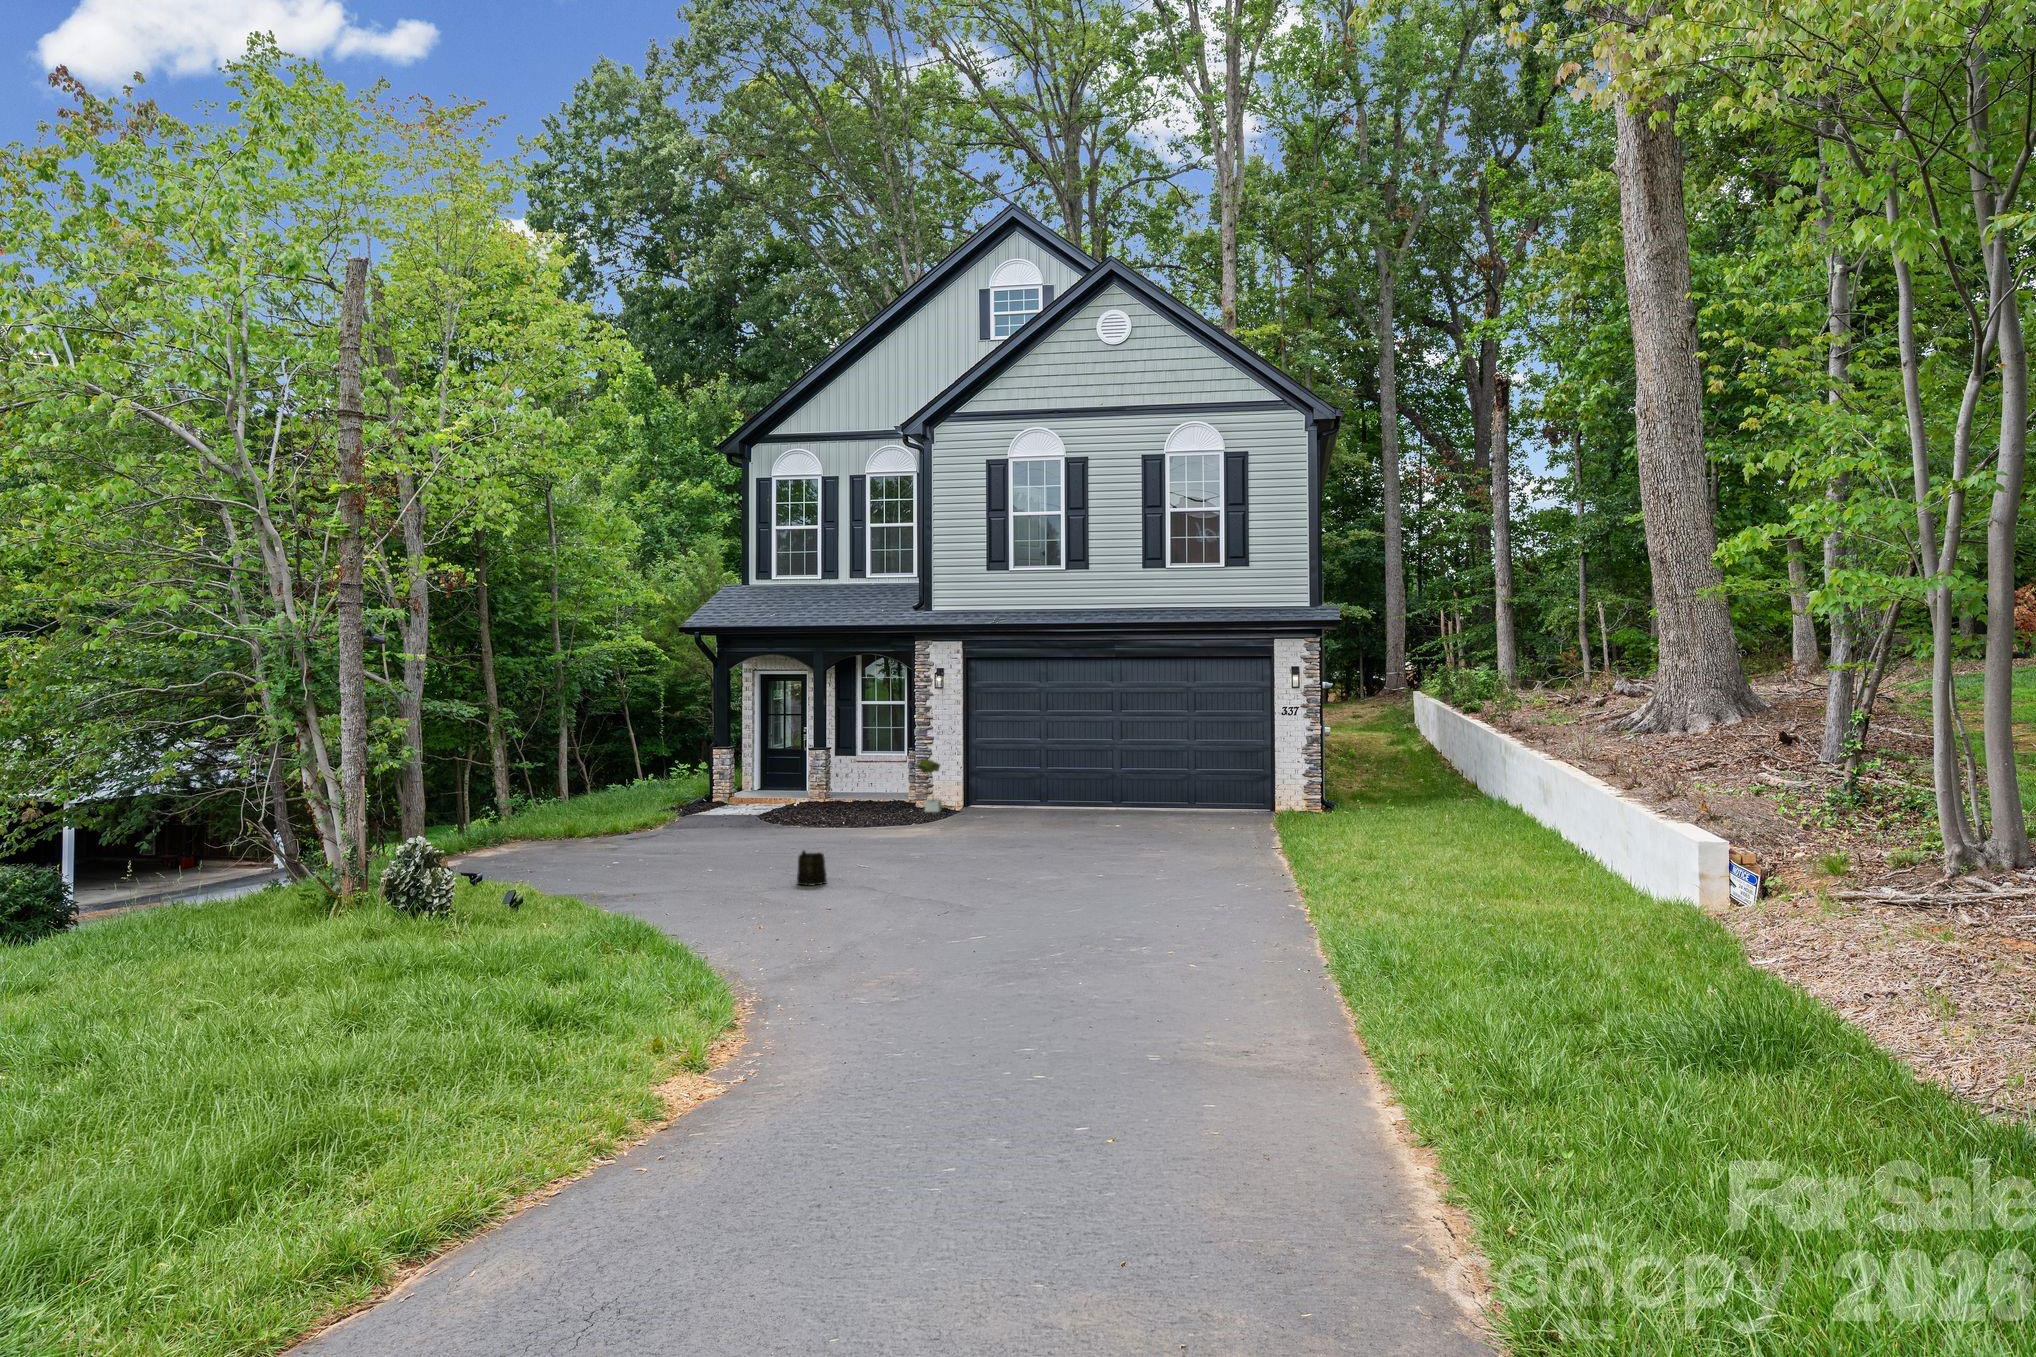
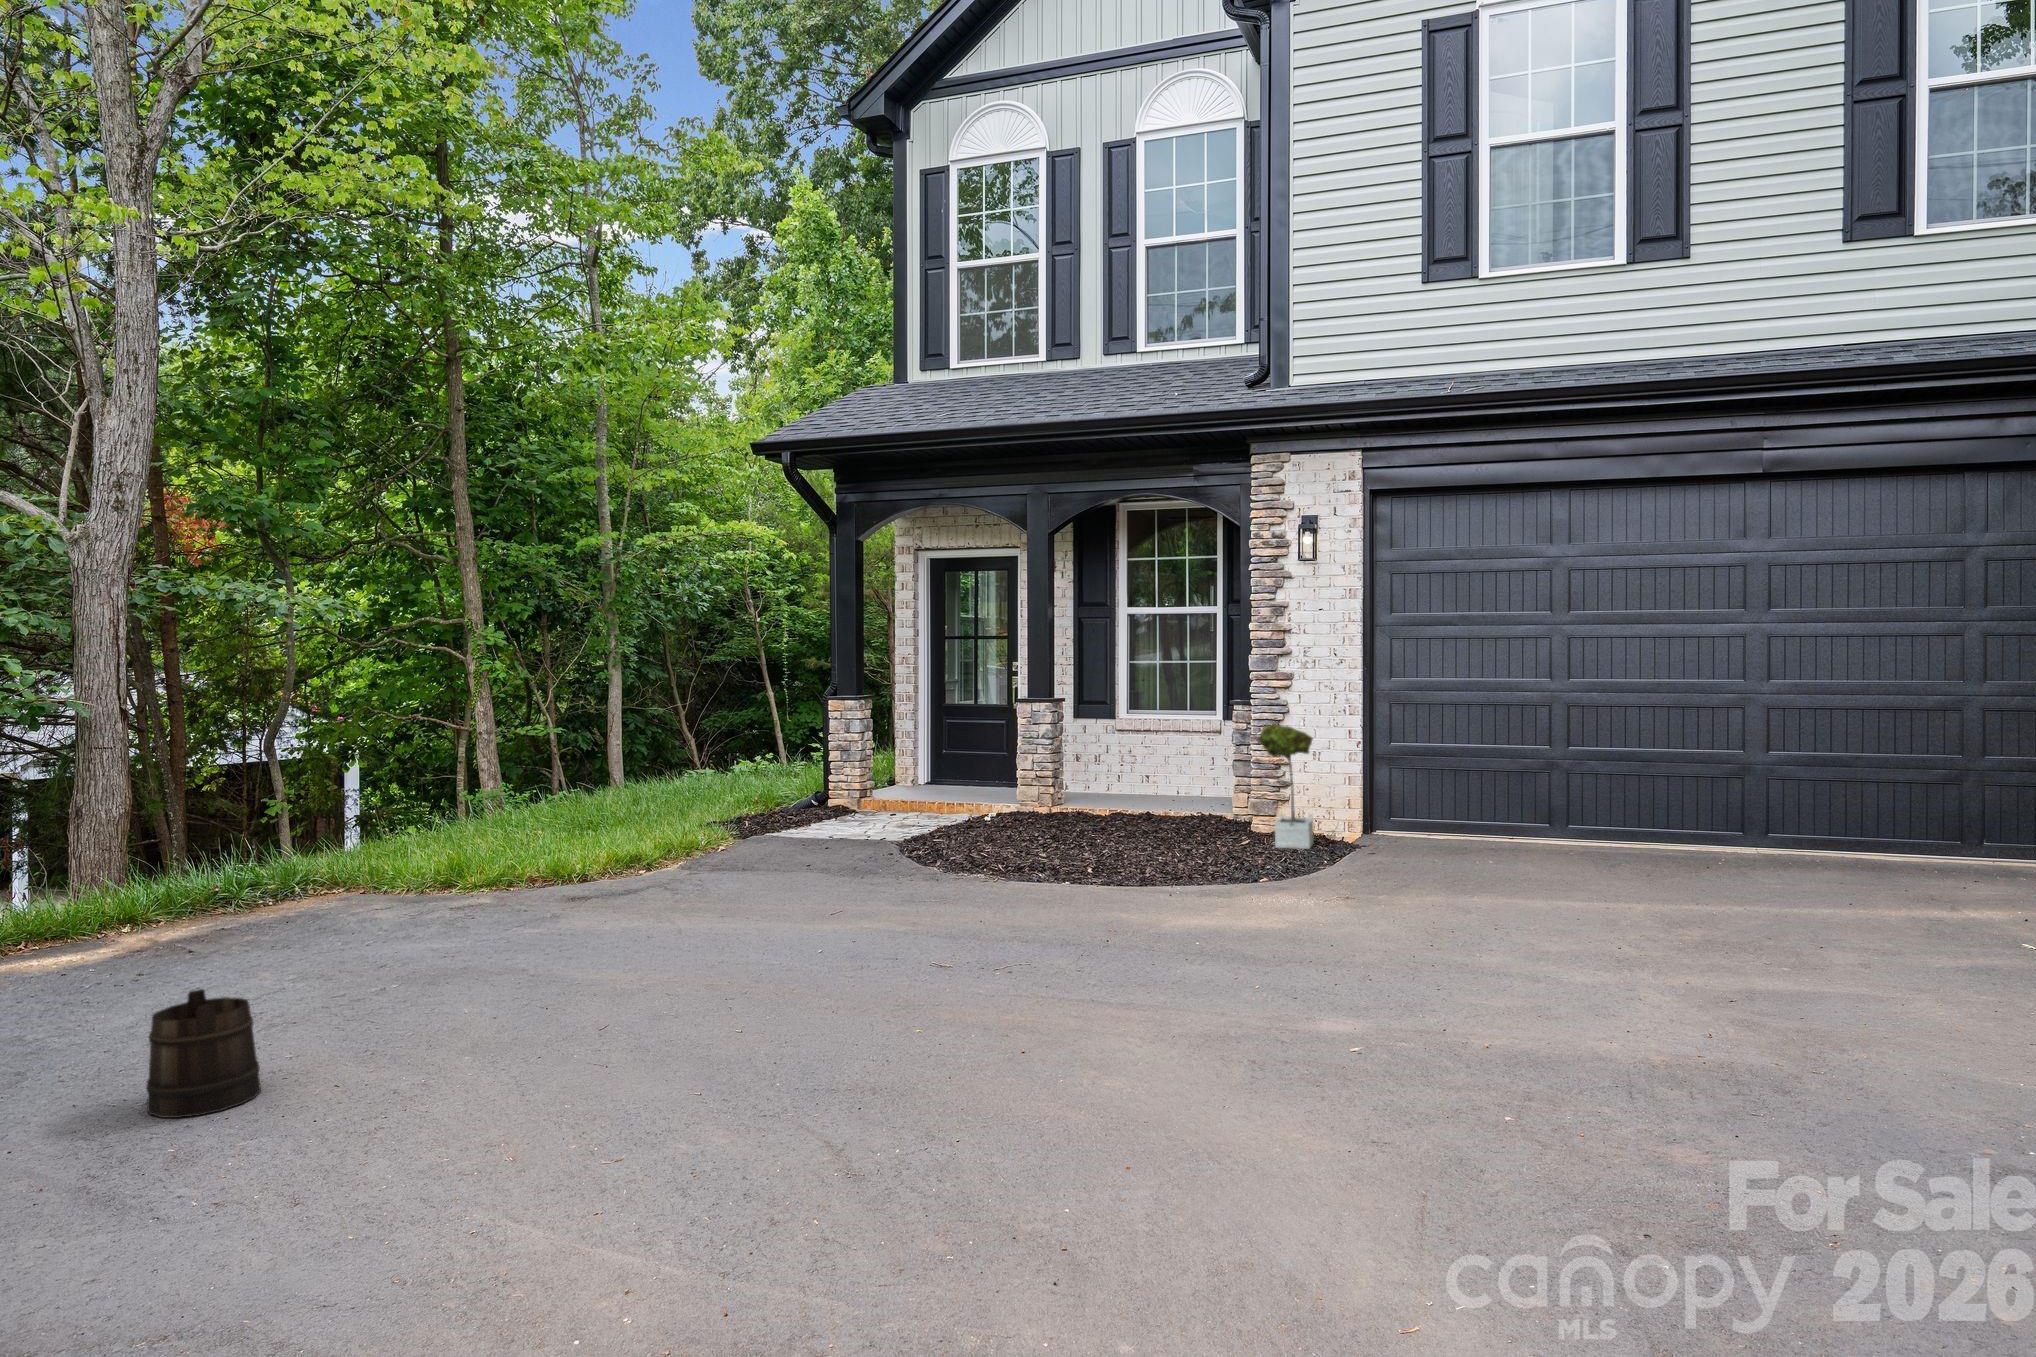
bucket: present [797,851,827,886] -> present [146,989,261,1118]

